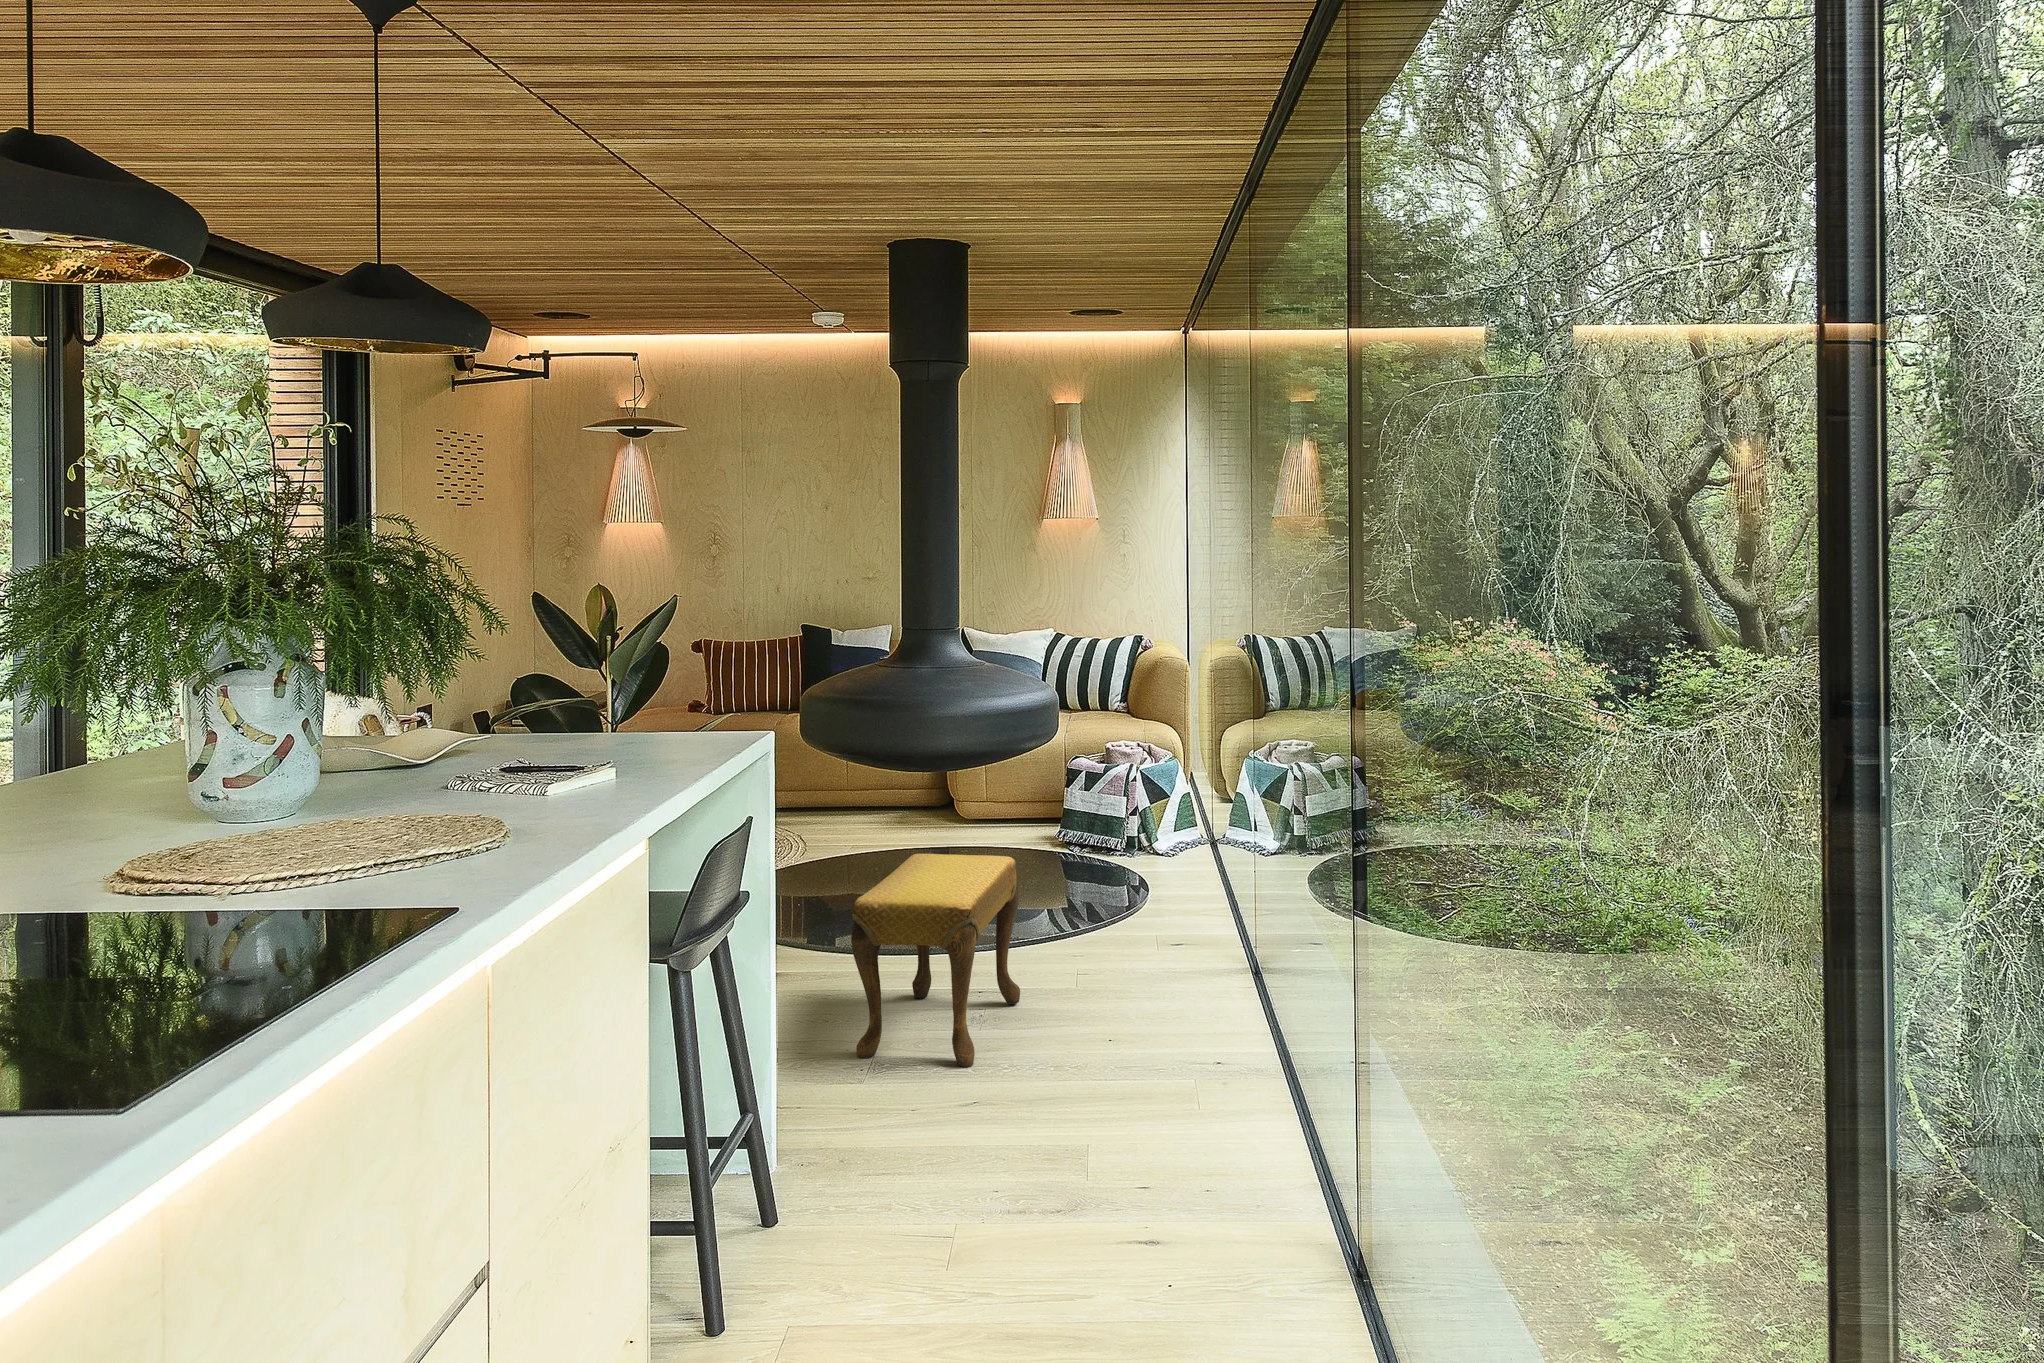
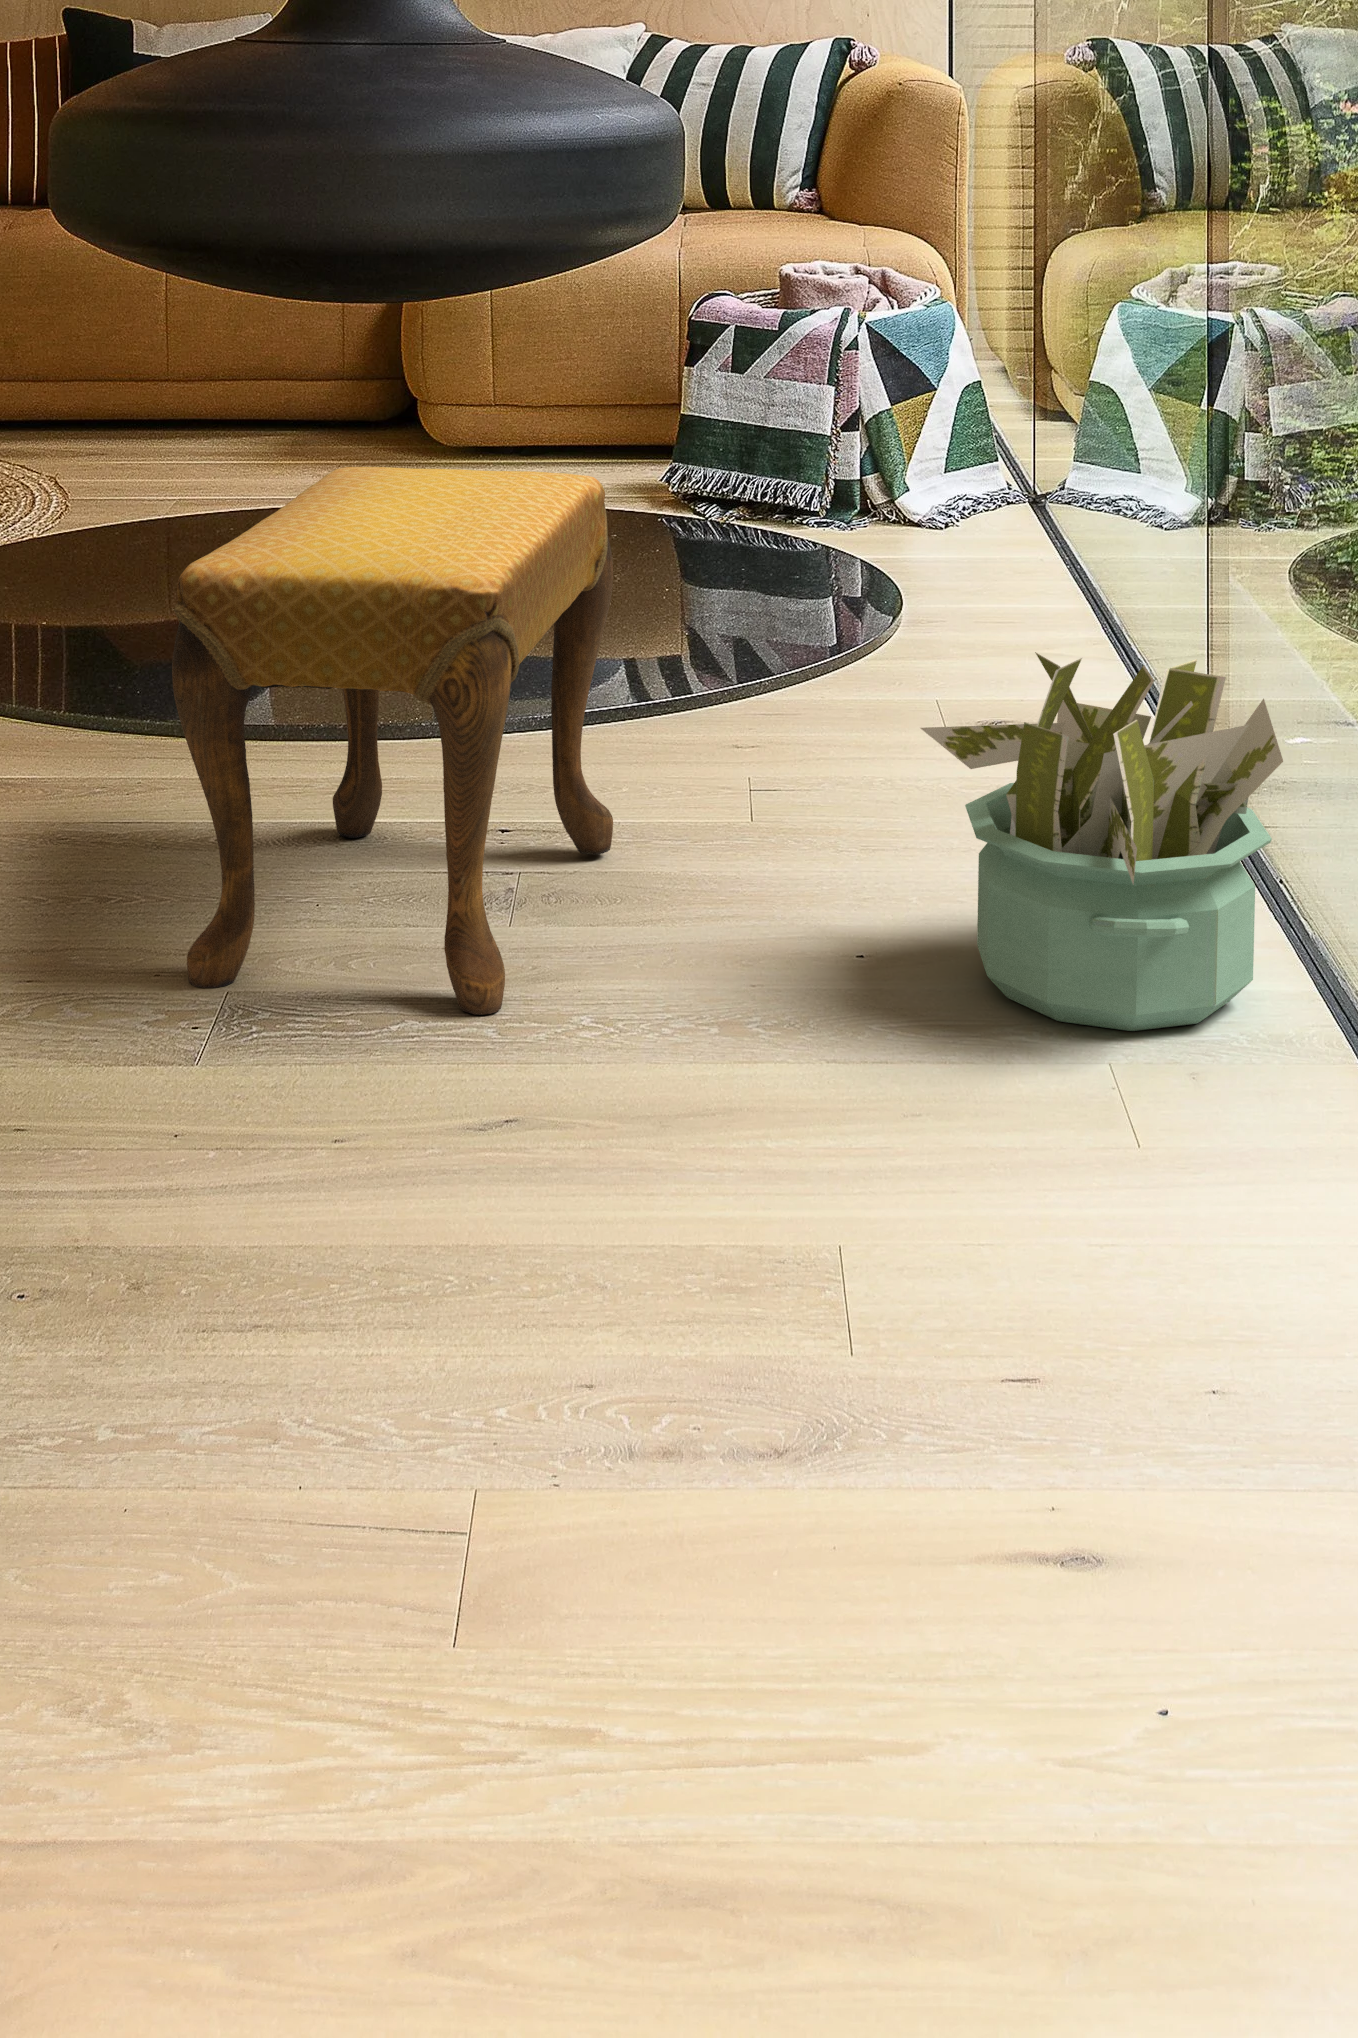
decorative plant: none [1131,925,1259,1069] -> present [921,652,1283,1031]

